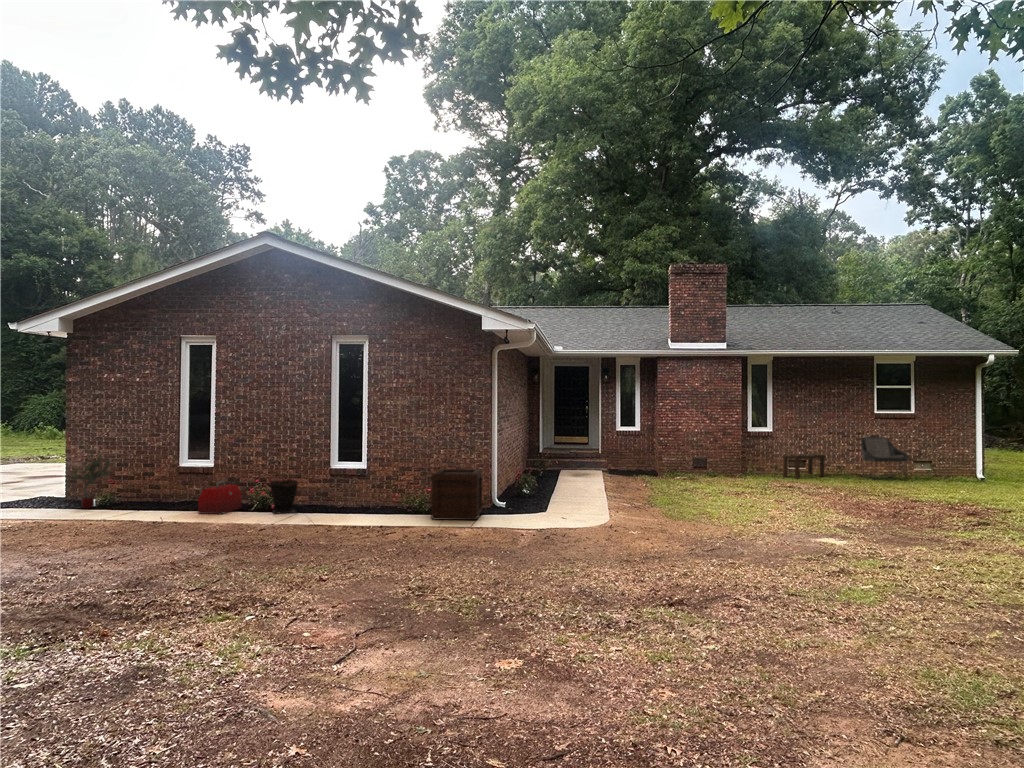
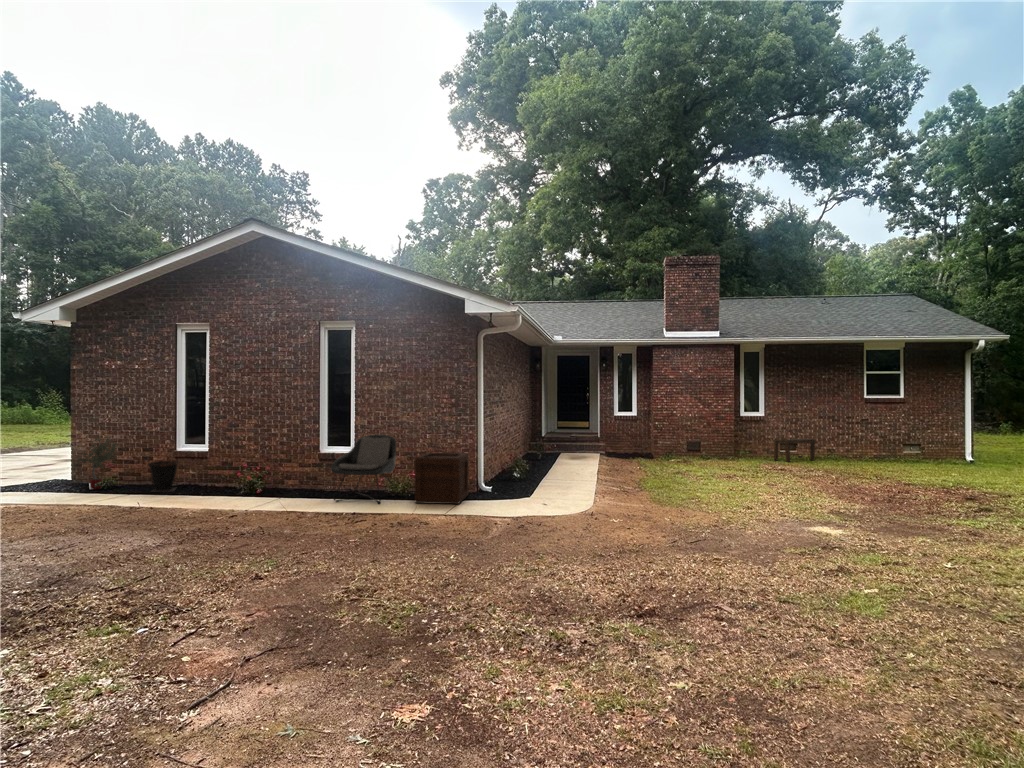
lounge chair: present [860,436,910,479] -> present [331,435,398,504]
bucket: present [269,480,298,514] -> present [148,461,179,492]
toolbox: present [198,481,242,514] -> none [194,464,239,496]

